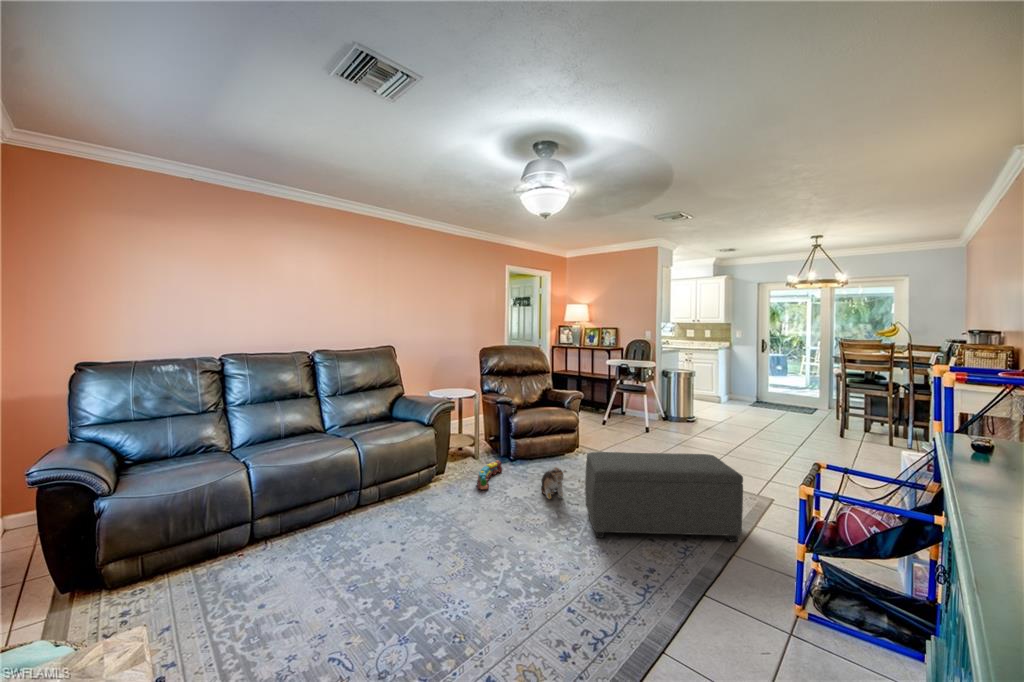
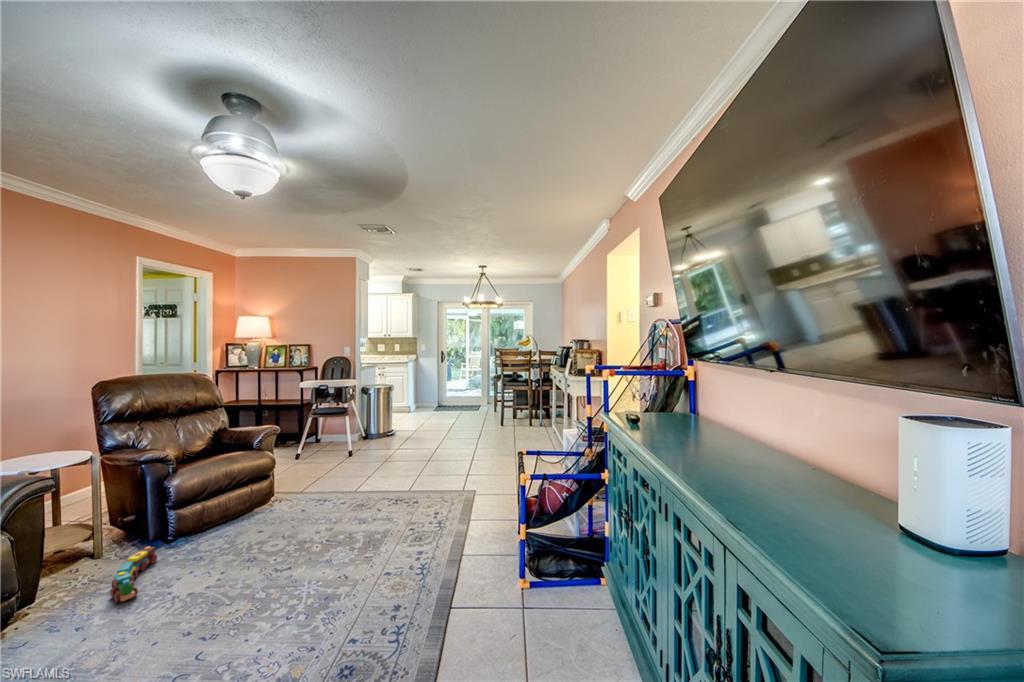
ottoman: present [585,452,743,542] -> none [301,467,466,598]
plush toy: present [541,467,564,499] -> none [230,528,271,574]

